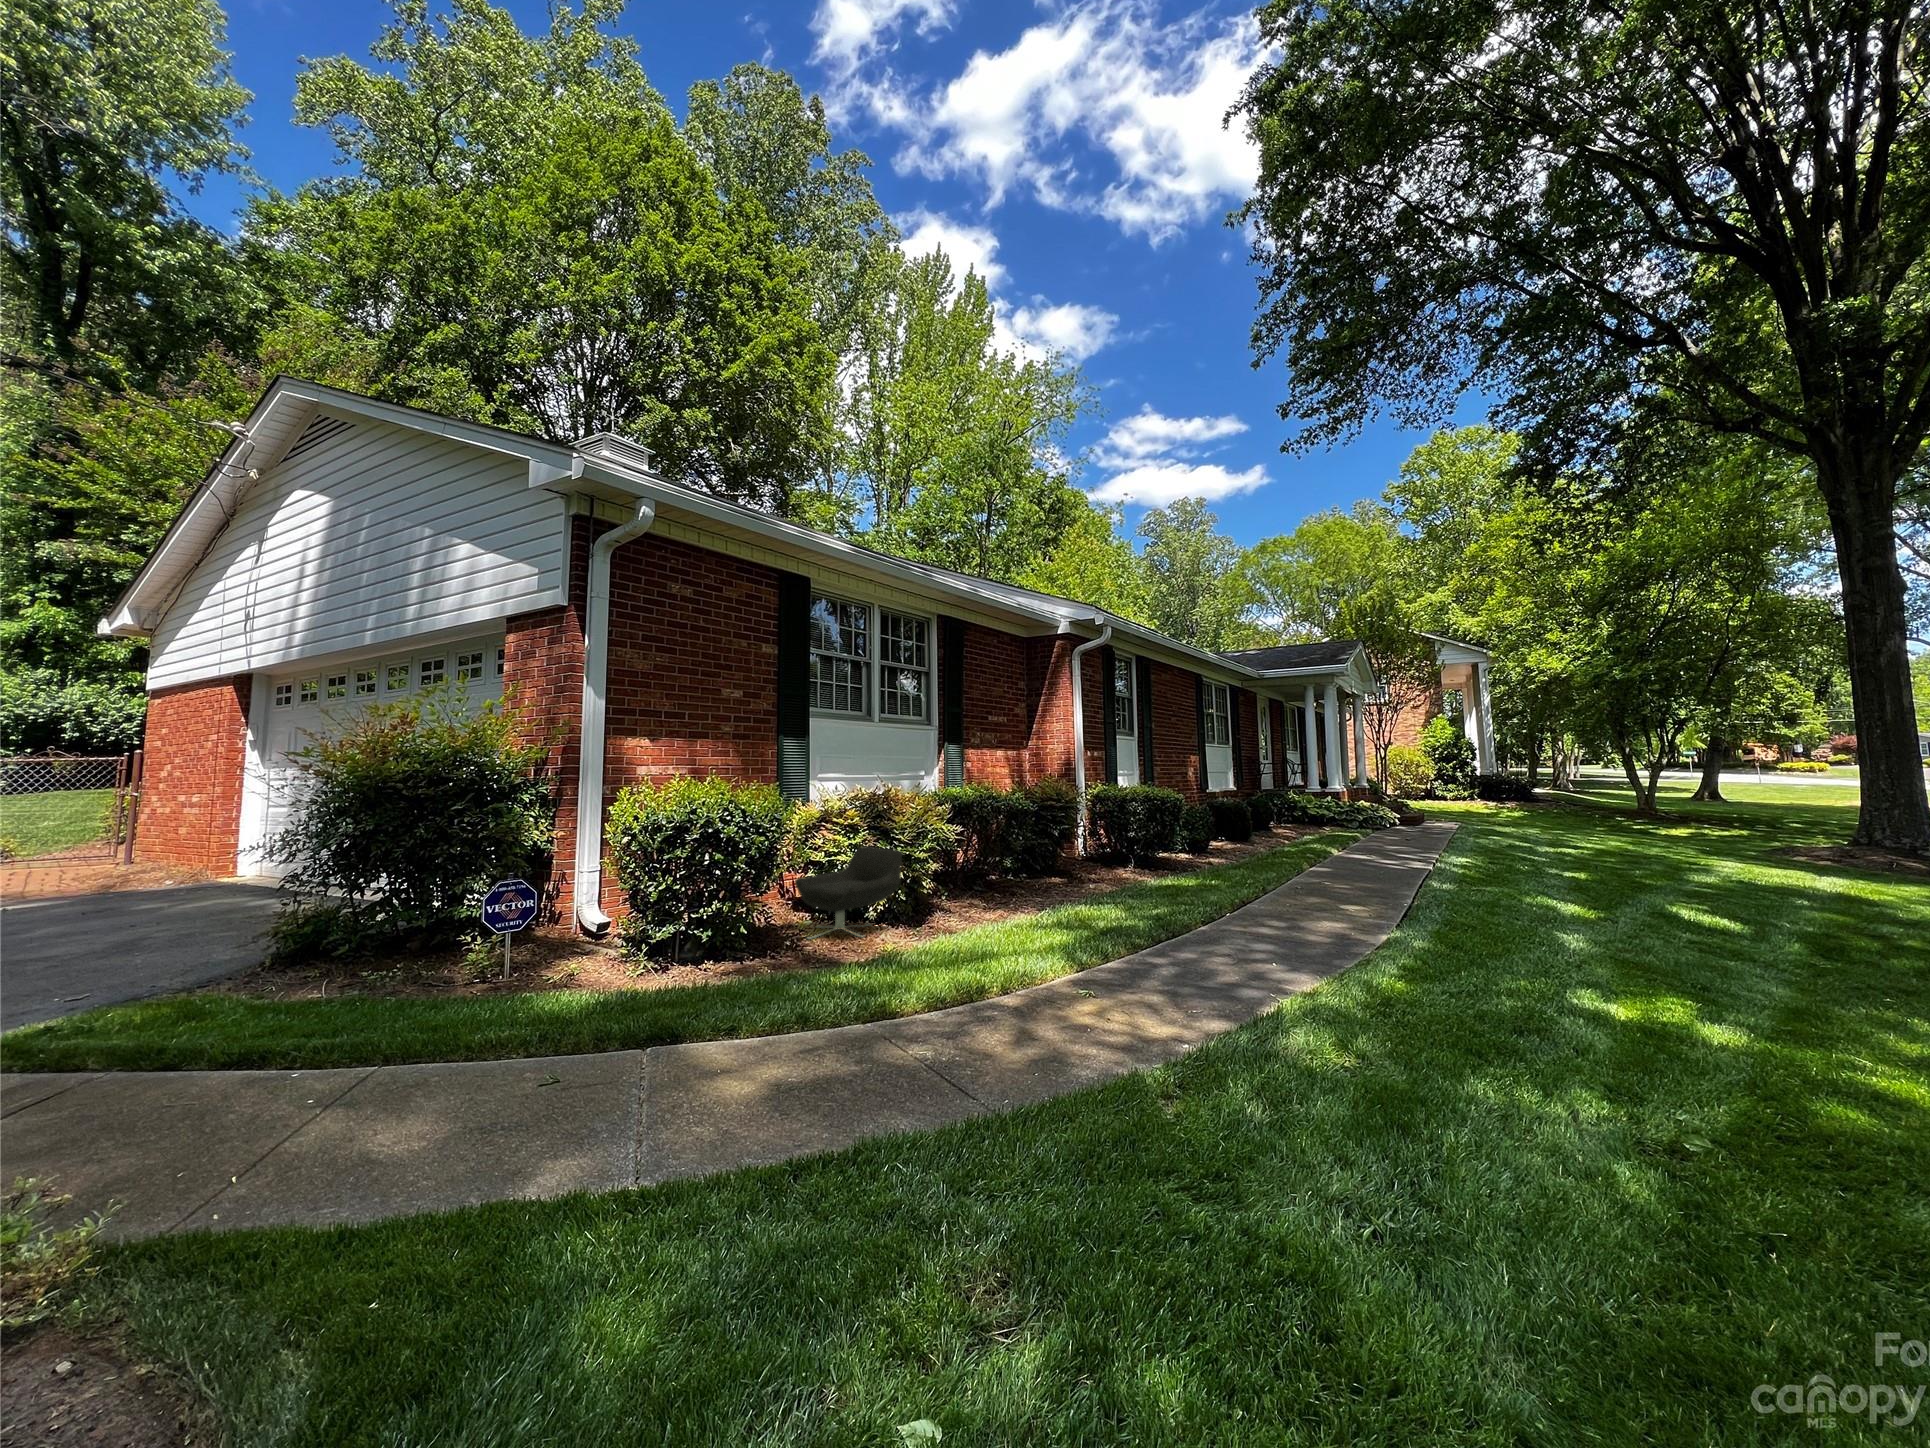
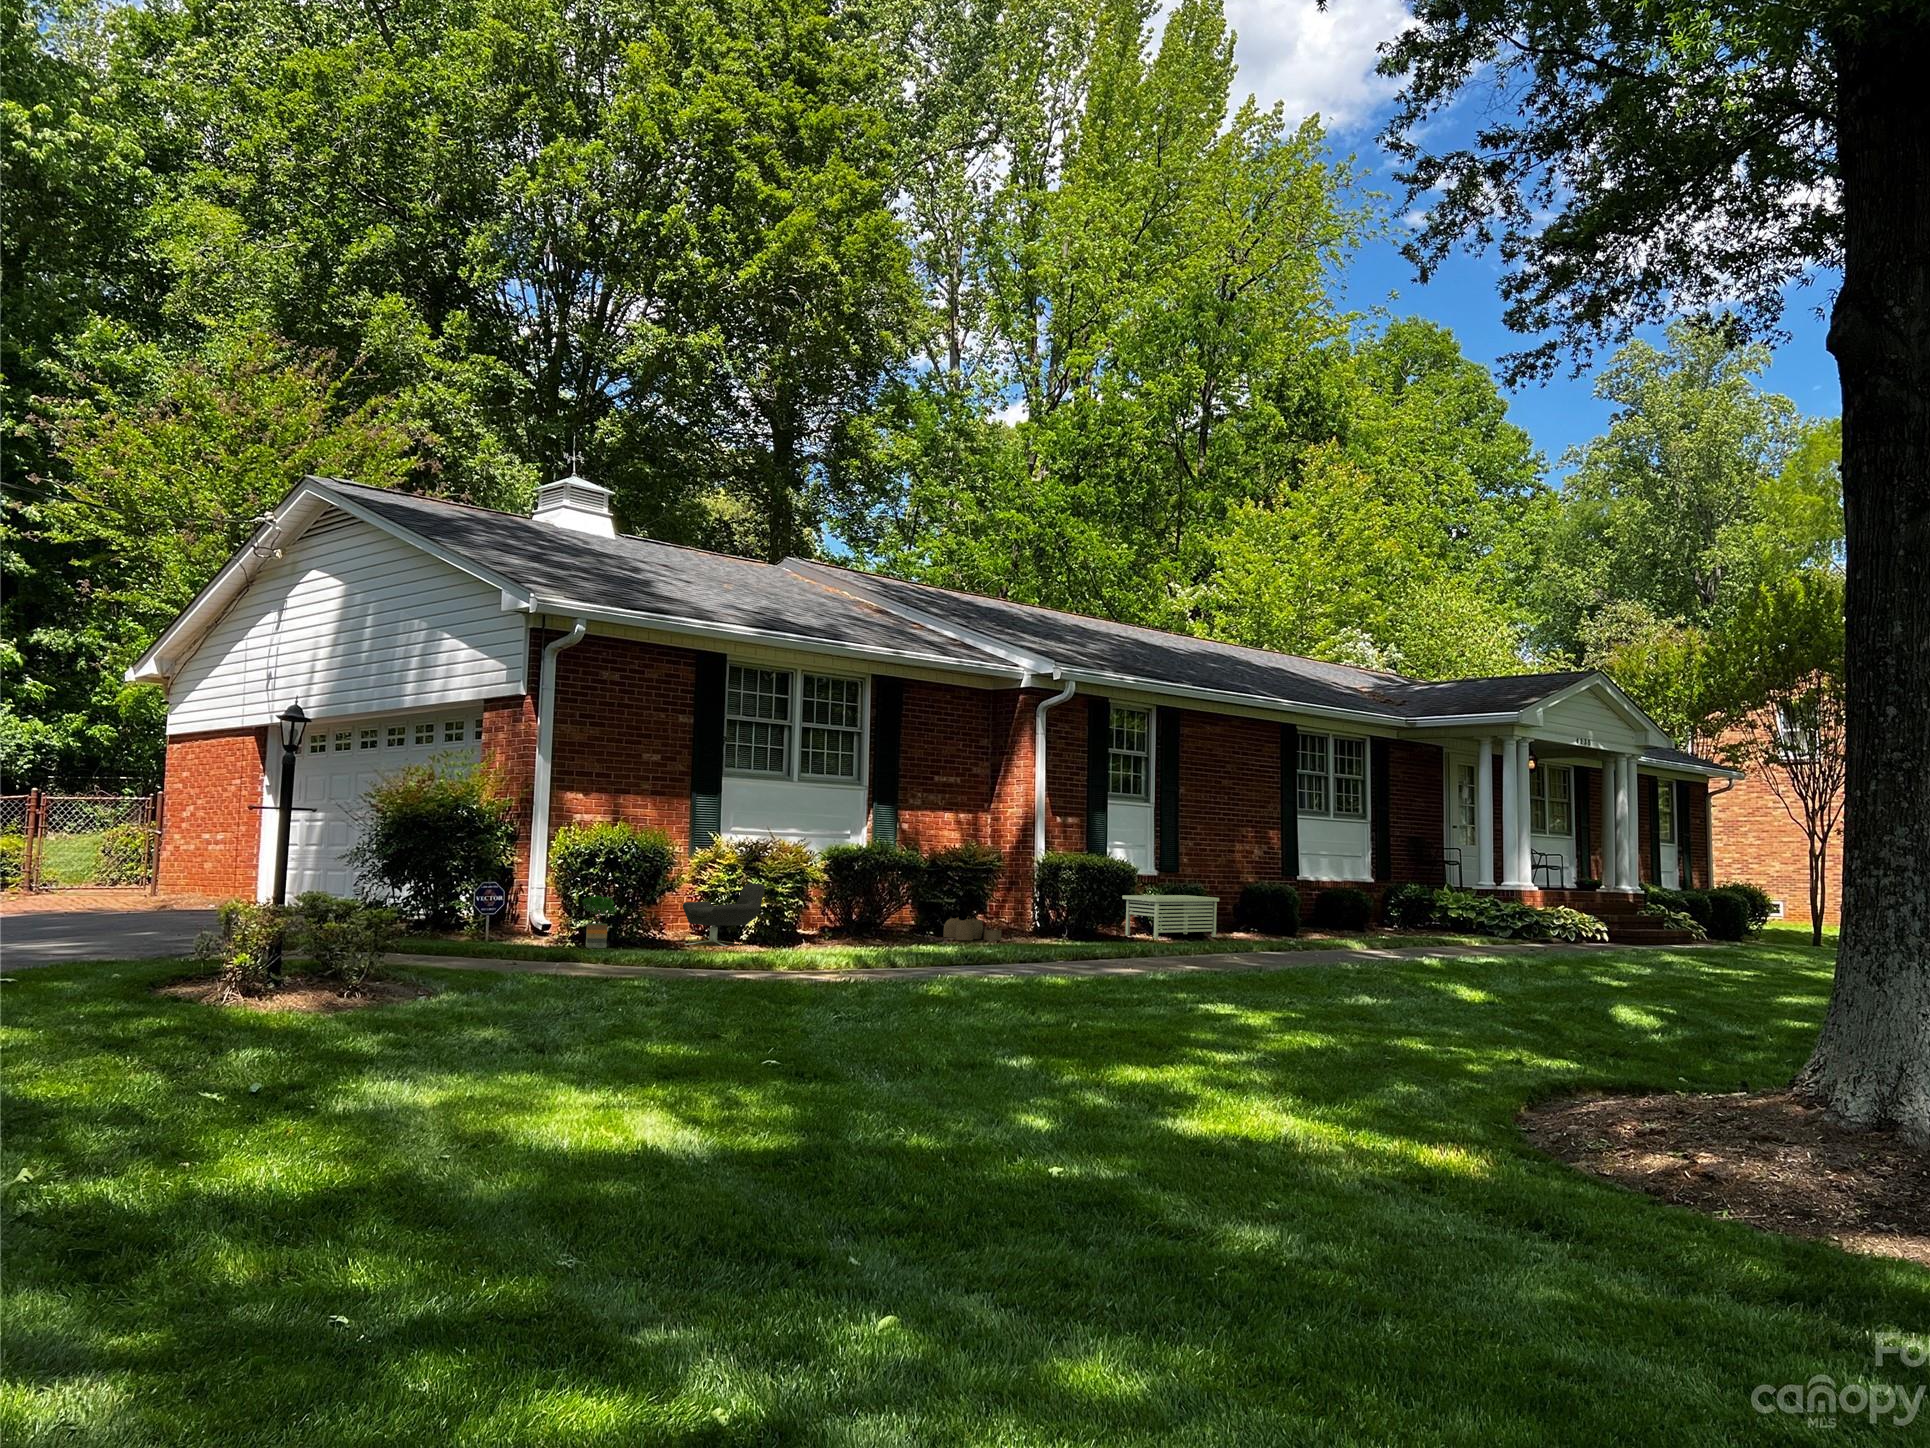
storage bench: none [1171,817,1243,863] -> present [1122,895,1219,939]
woven basket: none [1042,858,1106,886] -> present [943,918,1001,940]
potted tree: none [666,890,723,973] -> present [582,896,616,948]

